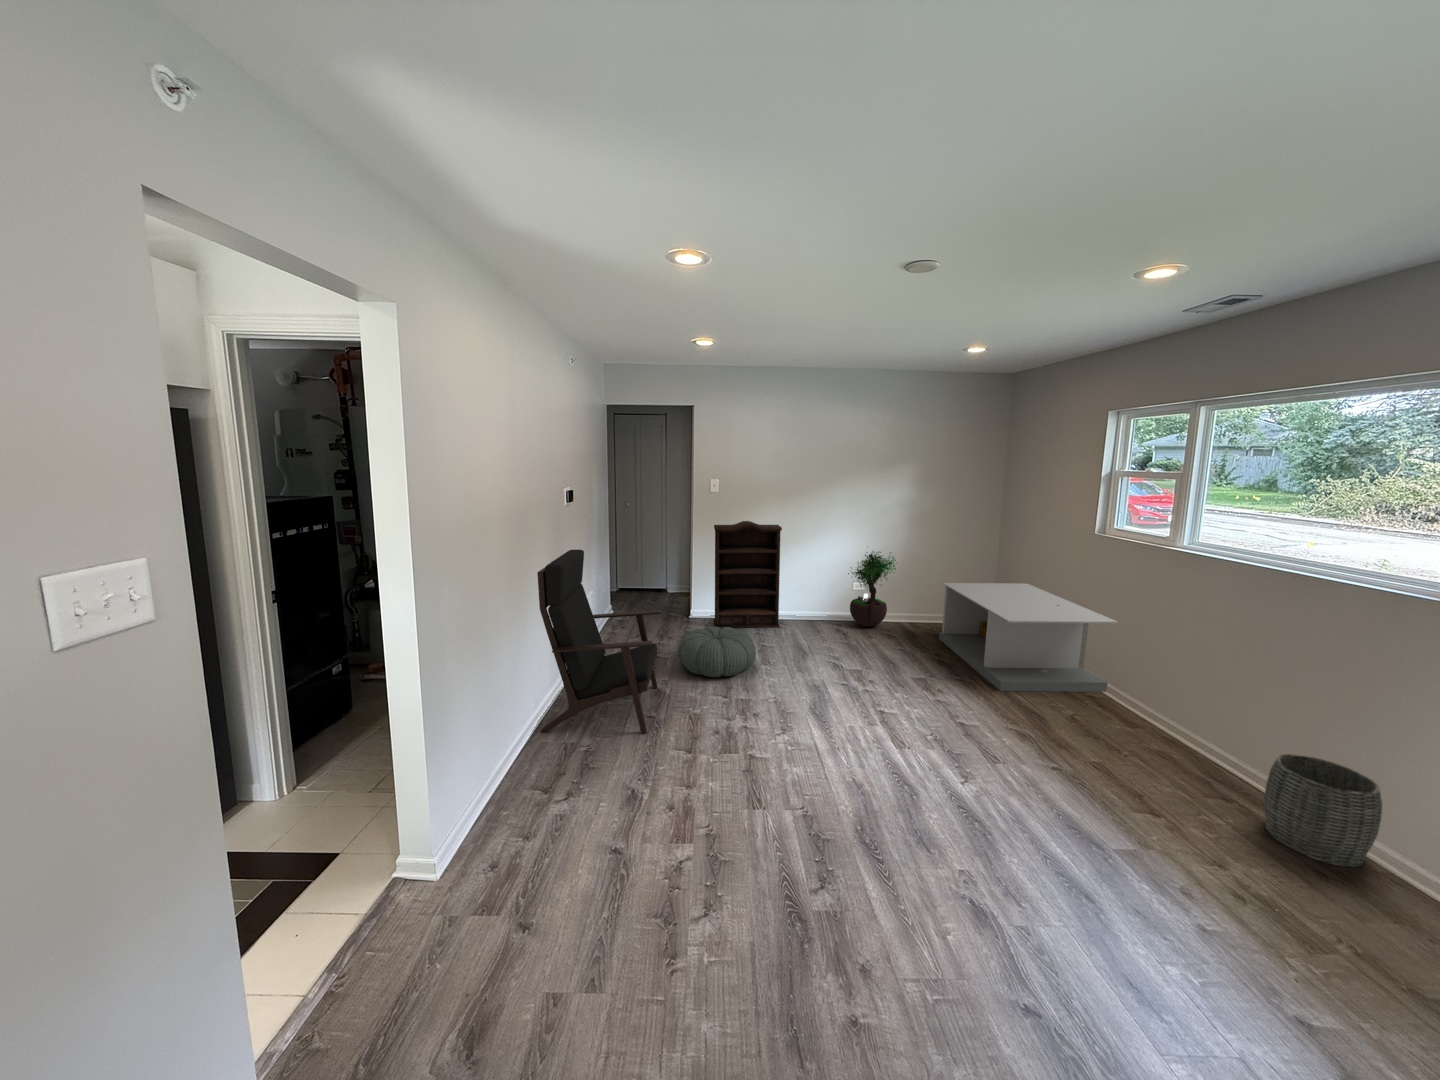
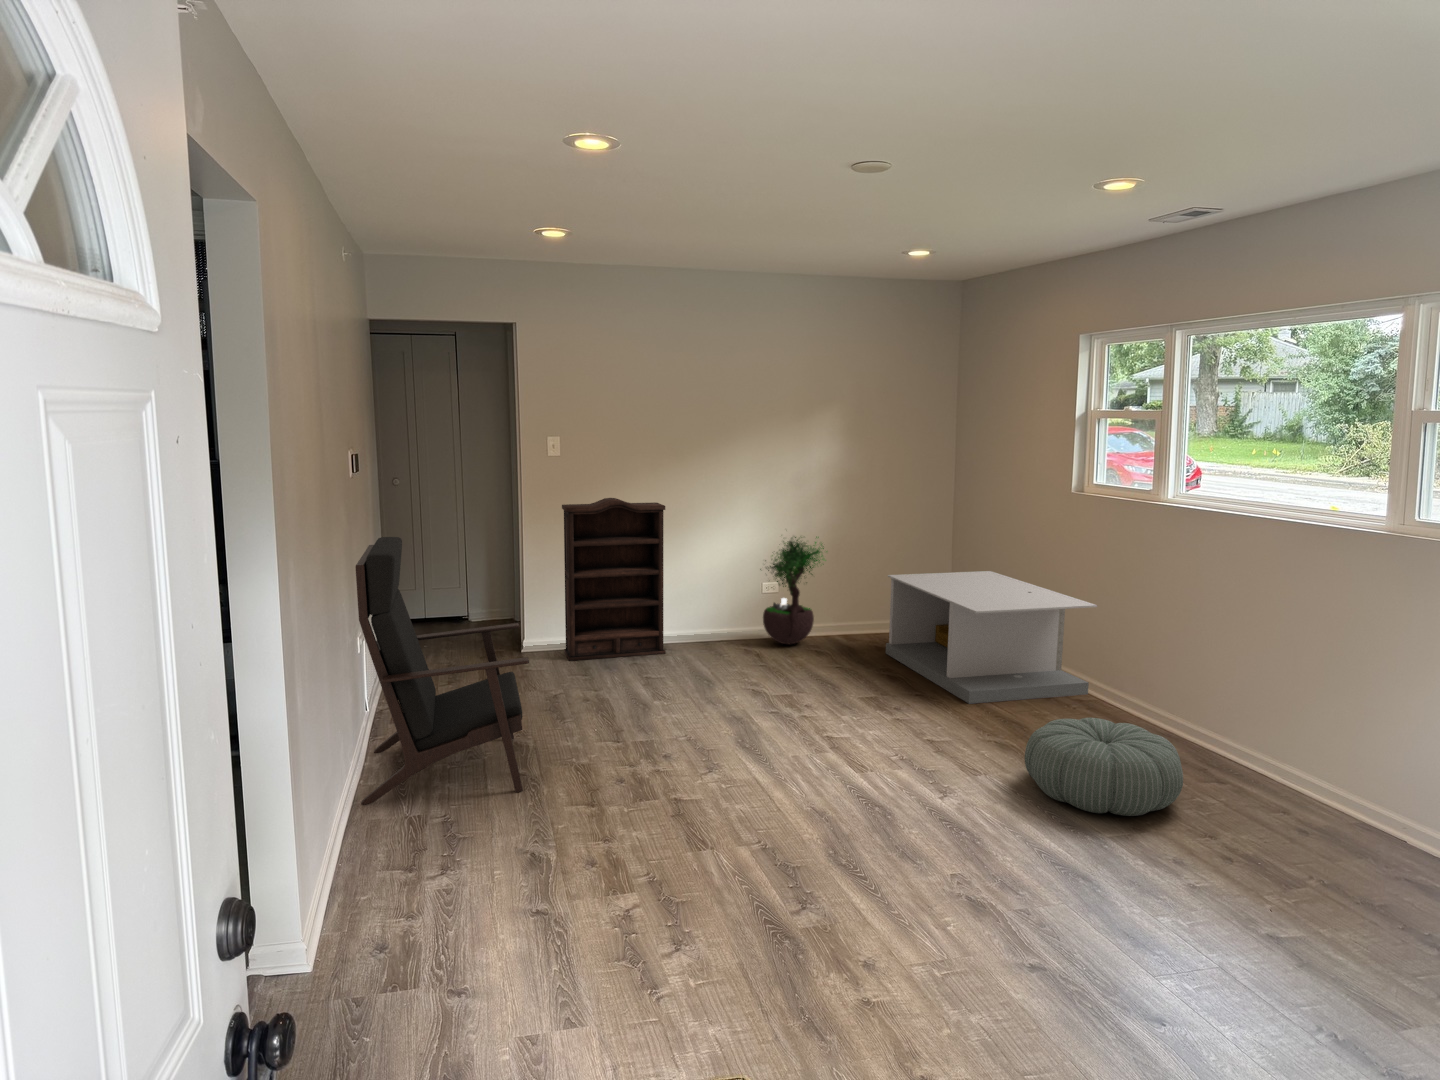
pouf: present [677,627,756,677] -> present [1024,718,1183,816]
woven basket: present [1264,754,1382,867] -> none [1242,718,1338,822]

